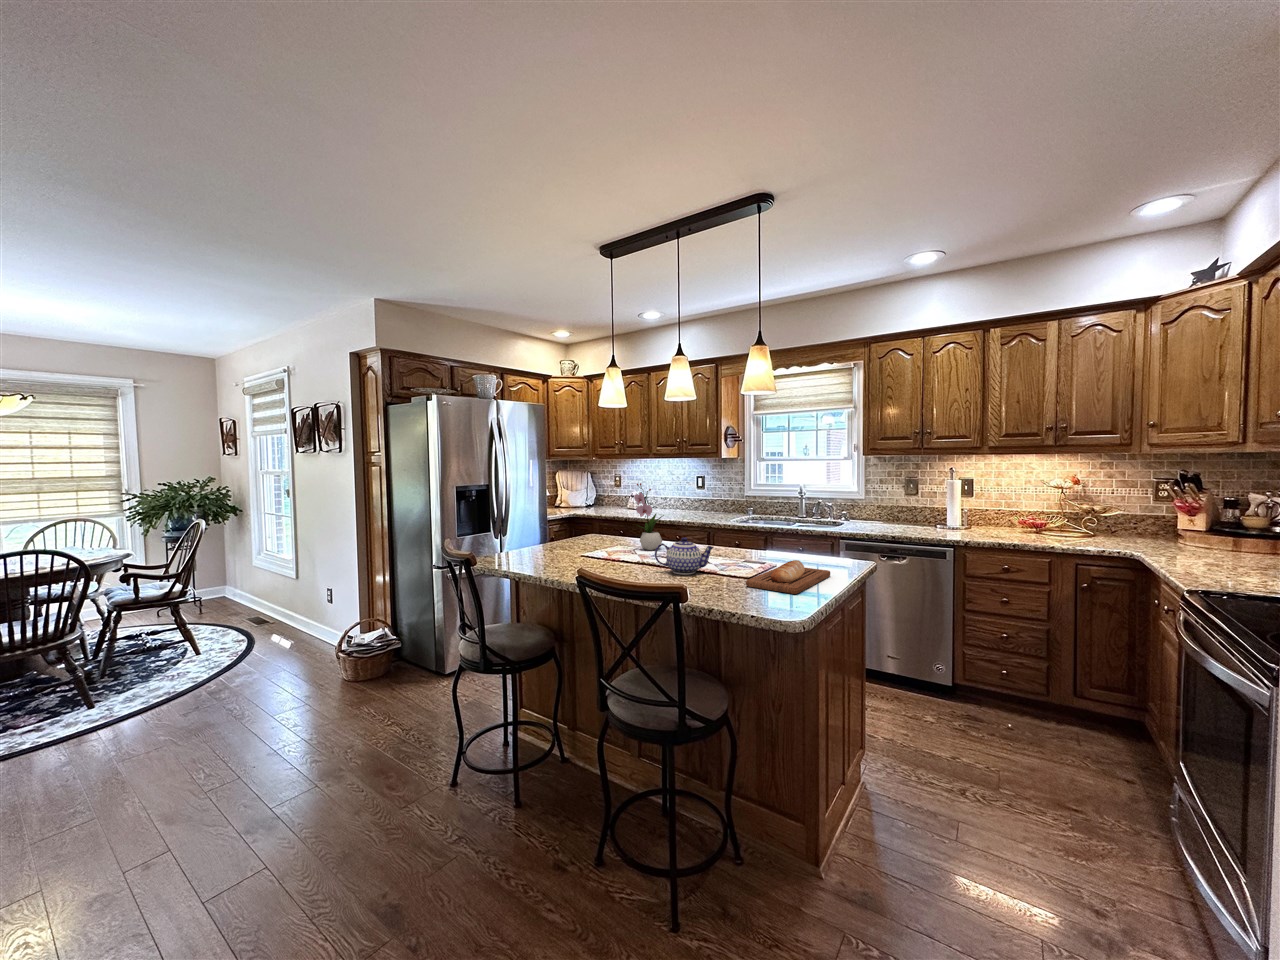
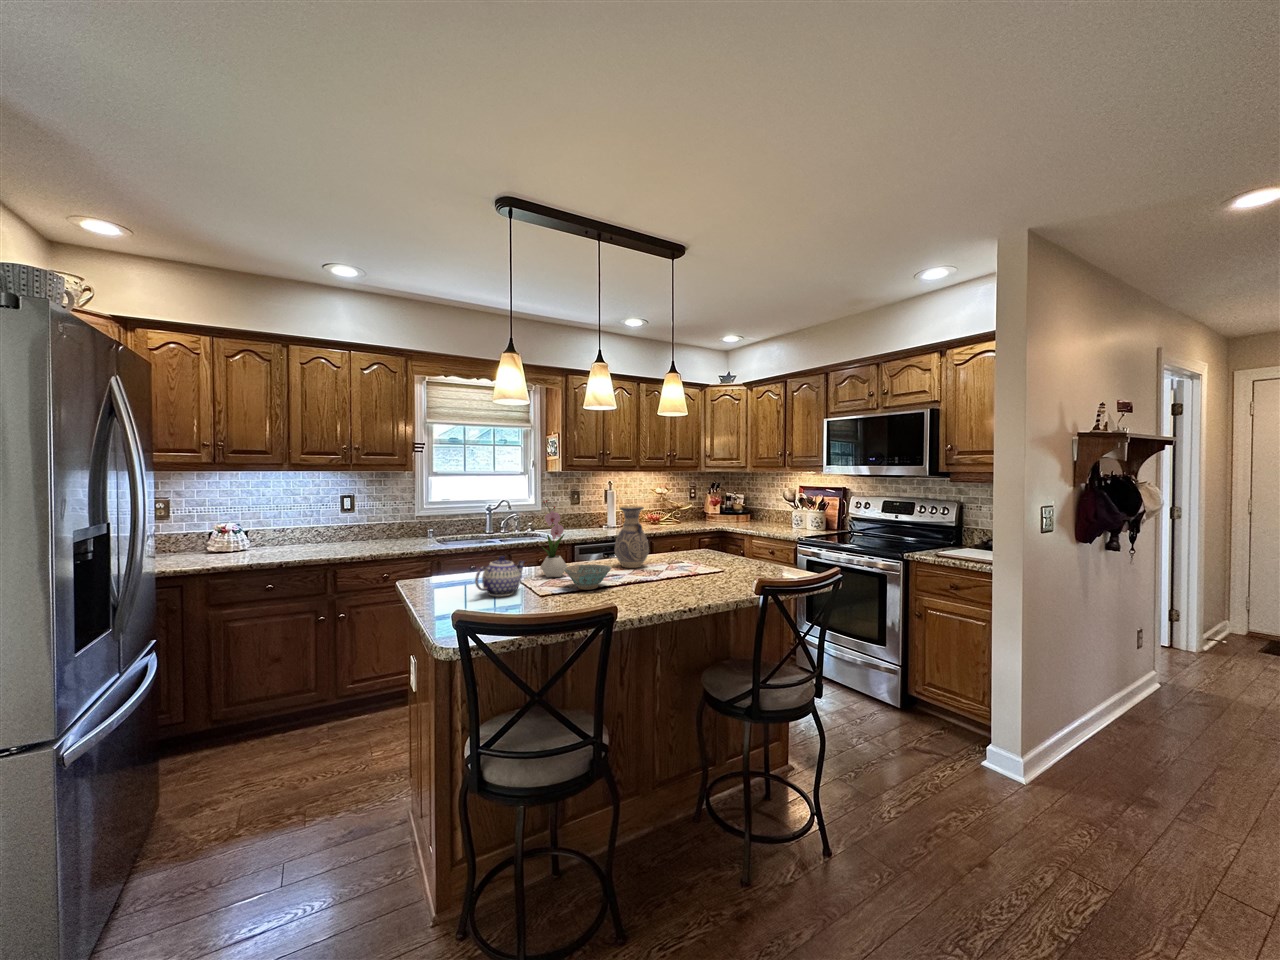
vase: none [708,494,743,558] -> present [615,506,649,568]
teapot: present [655,537,714,575] -> present [475,556,525,597]
ceramic bowl: none [603,540,645,561] -> present [563,564,612,590]
bread loaf: present [746,560,830,594] -> none [701,553,775,577]

